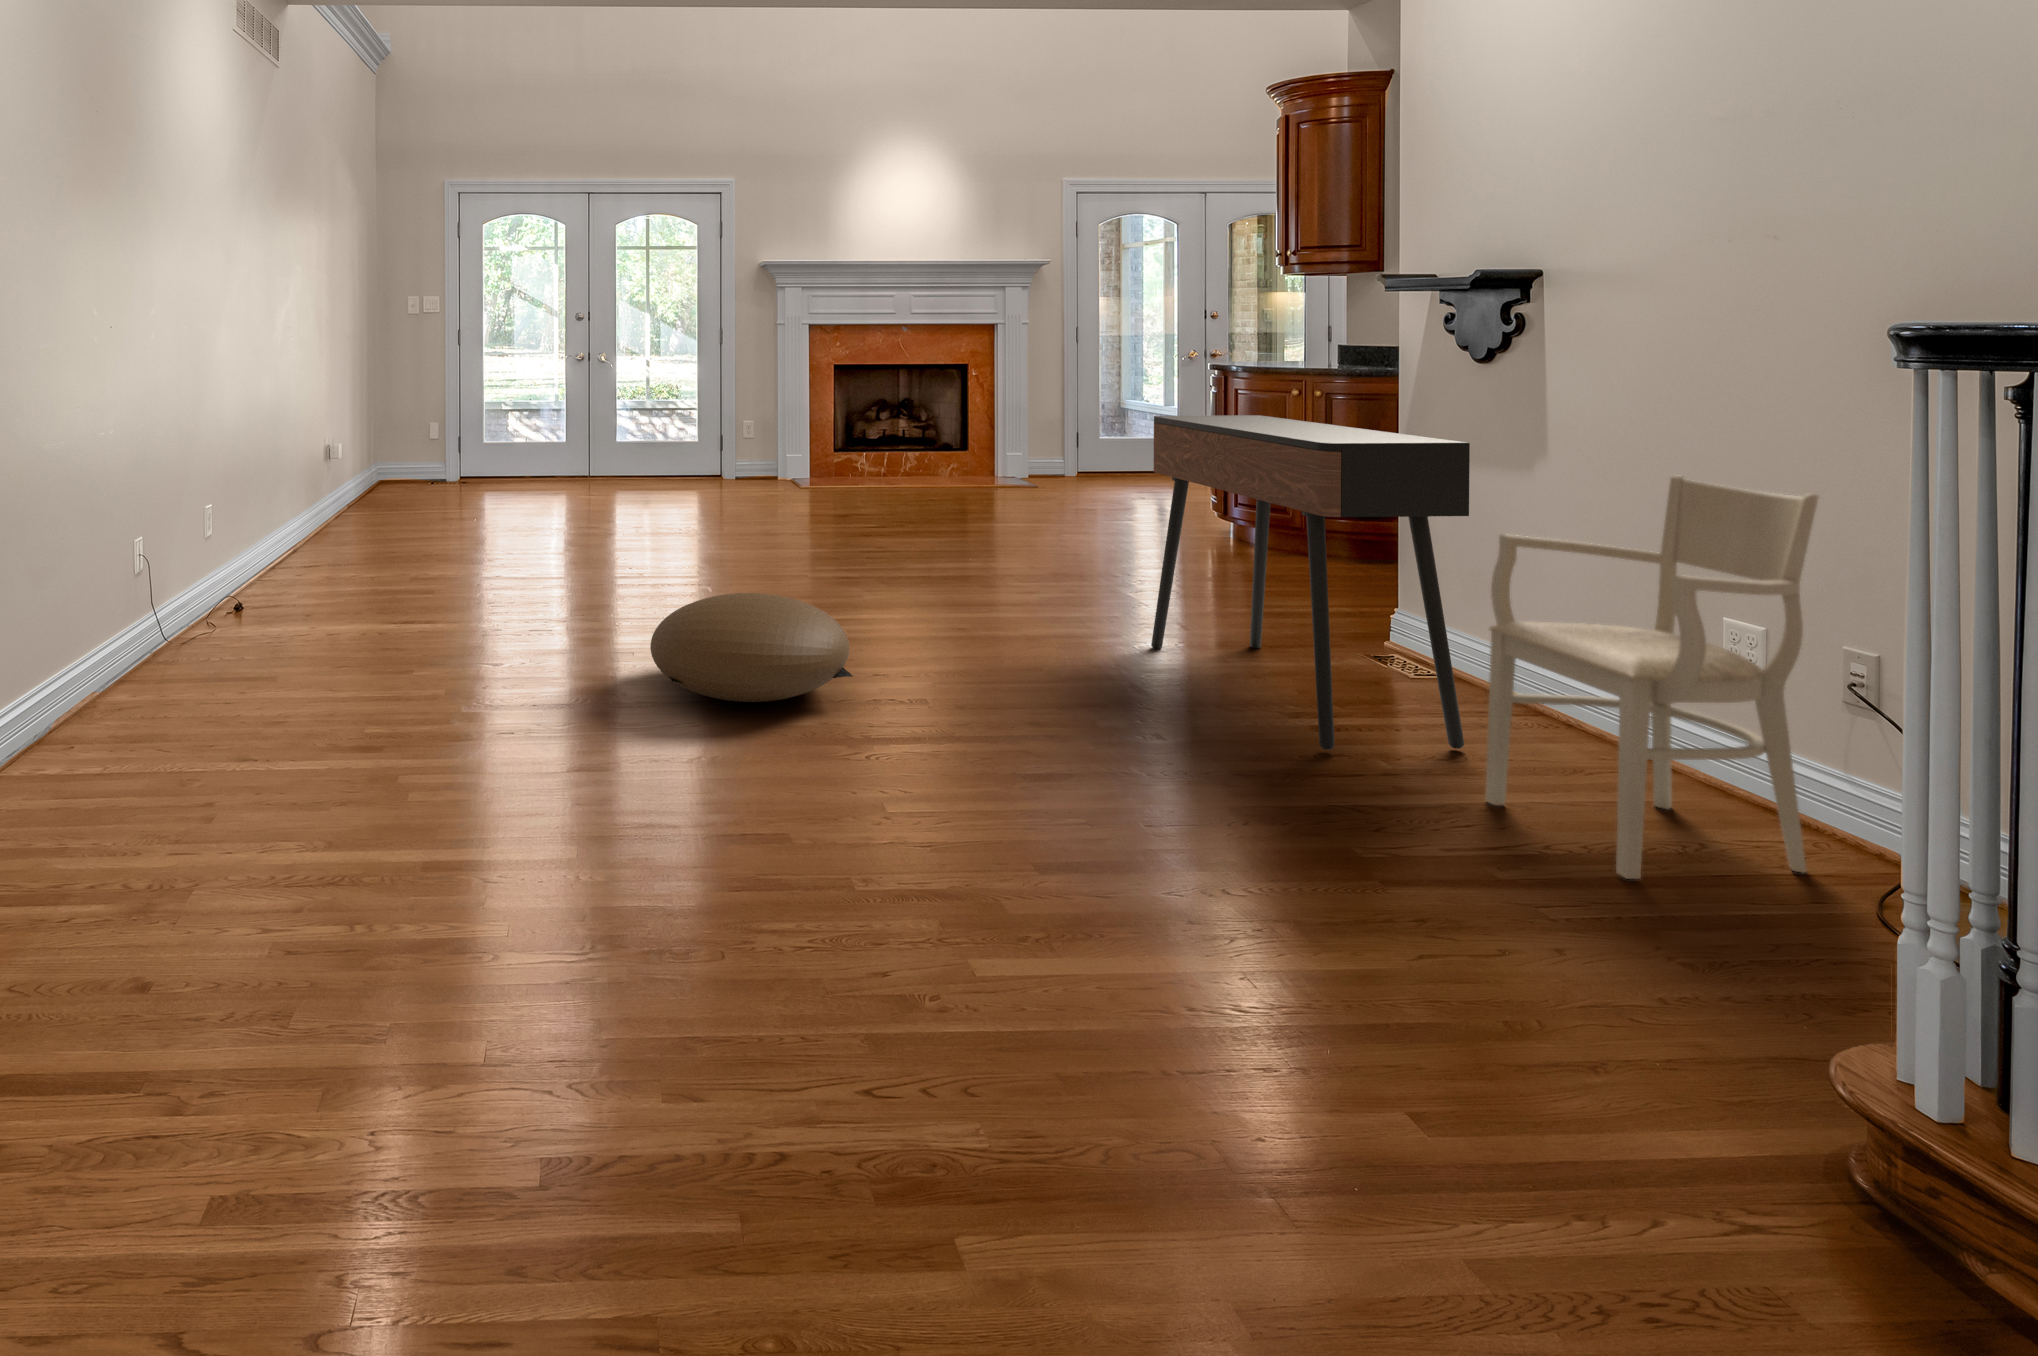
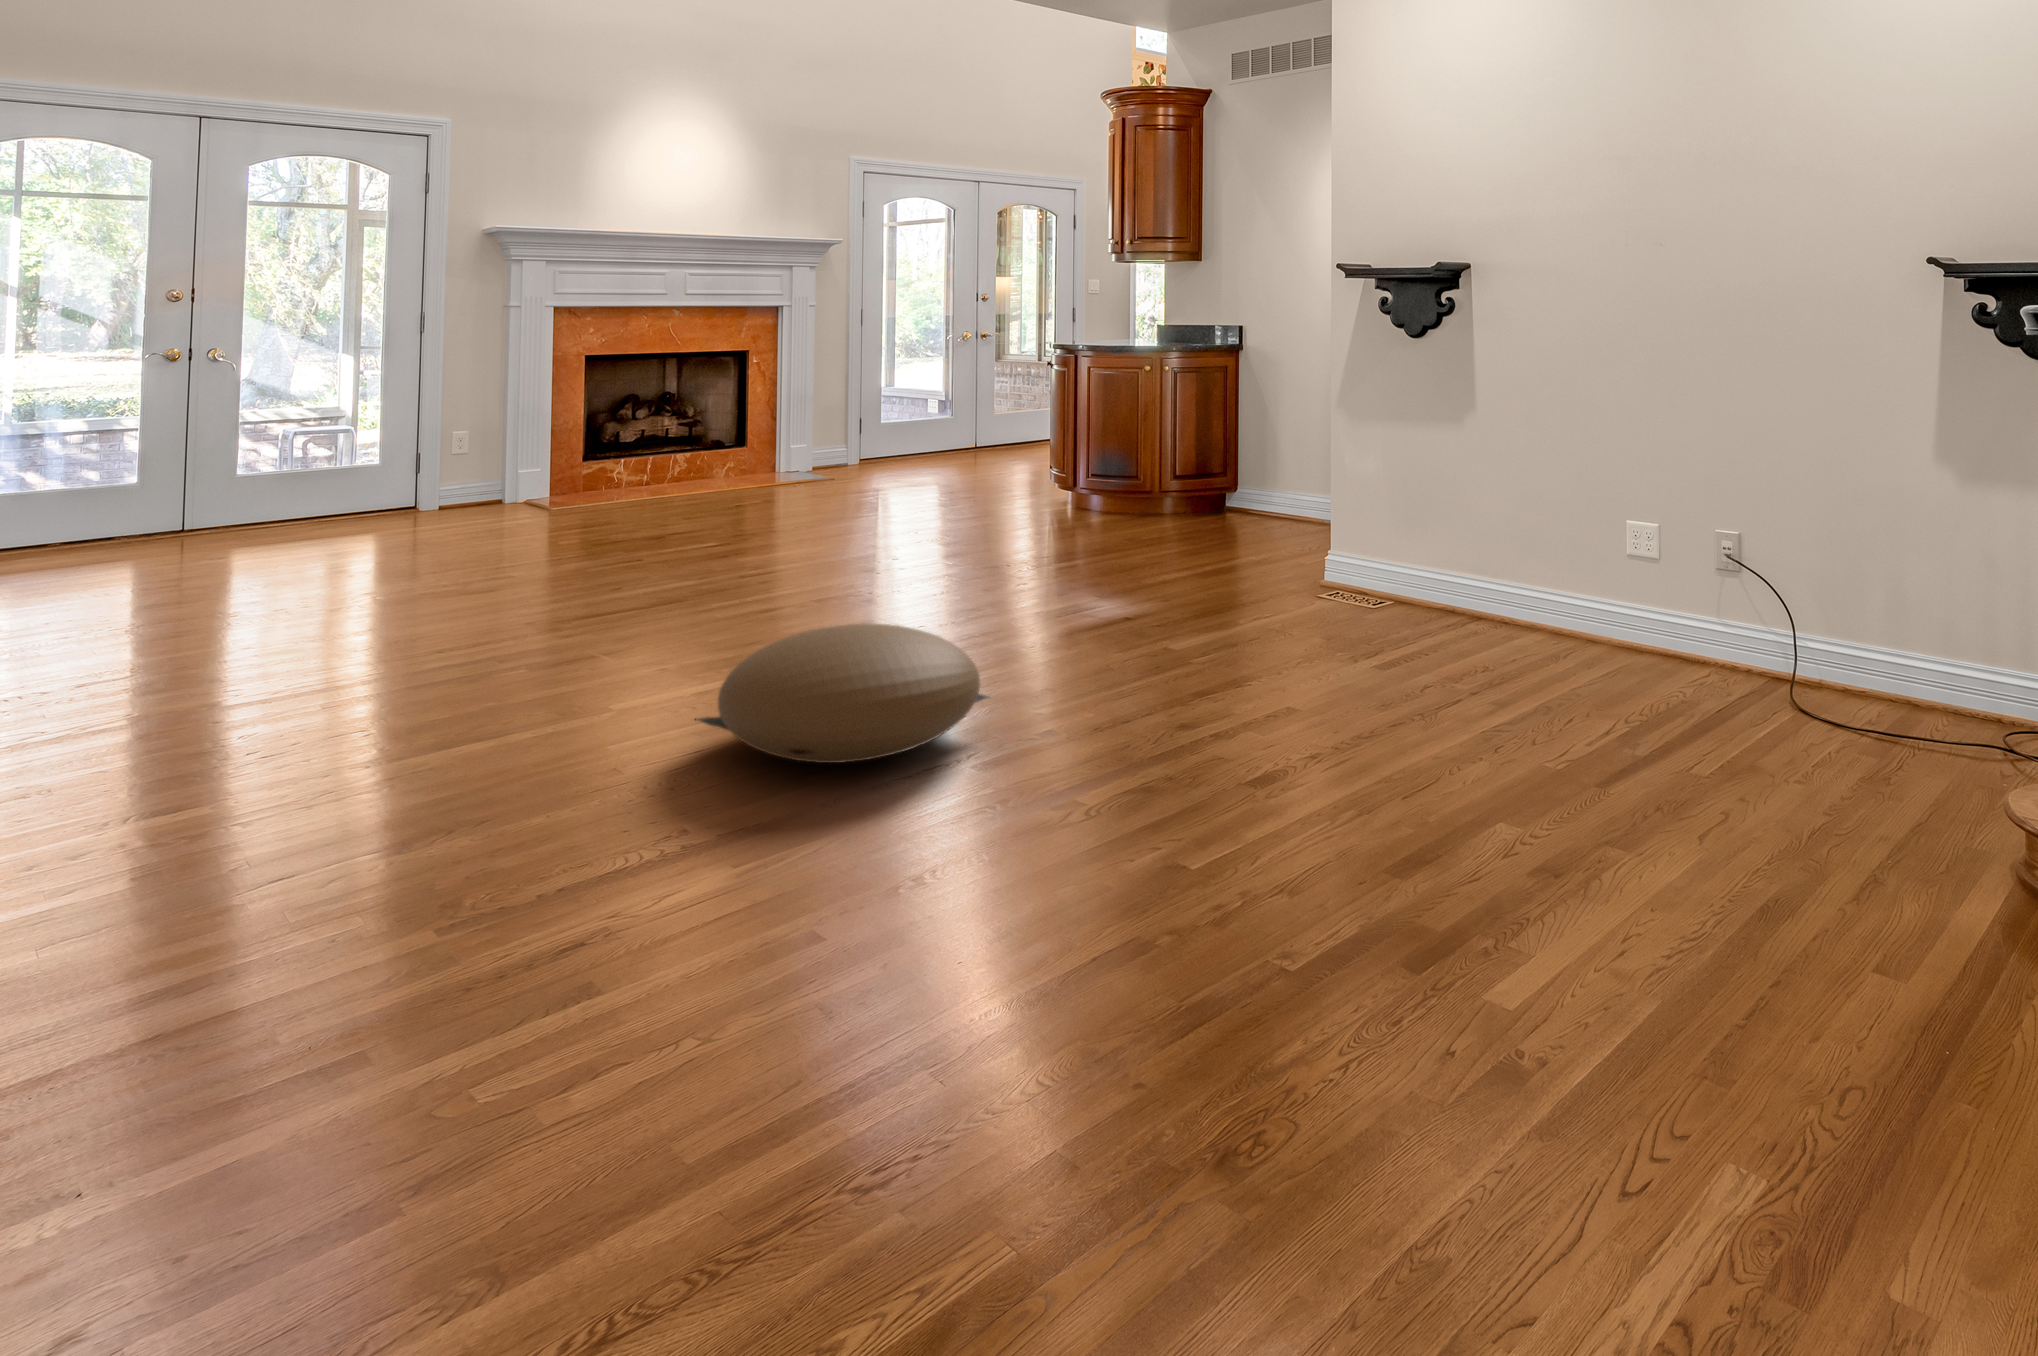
console table: present [1151,415,1470,750] -> none [1161,388,1466,667]
armchair: present [1485,475,1818,879] -> none [1511,416,1703,706]

